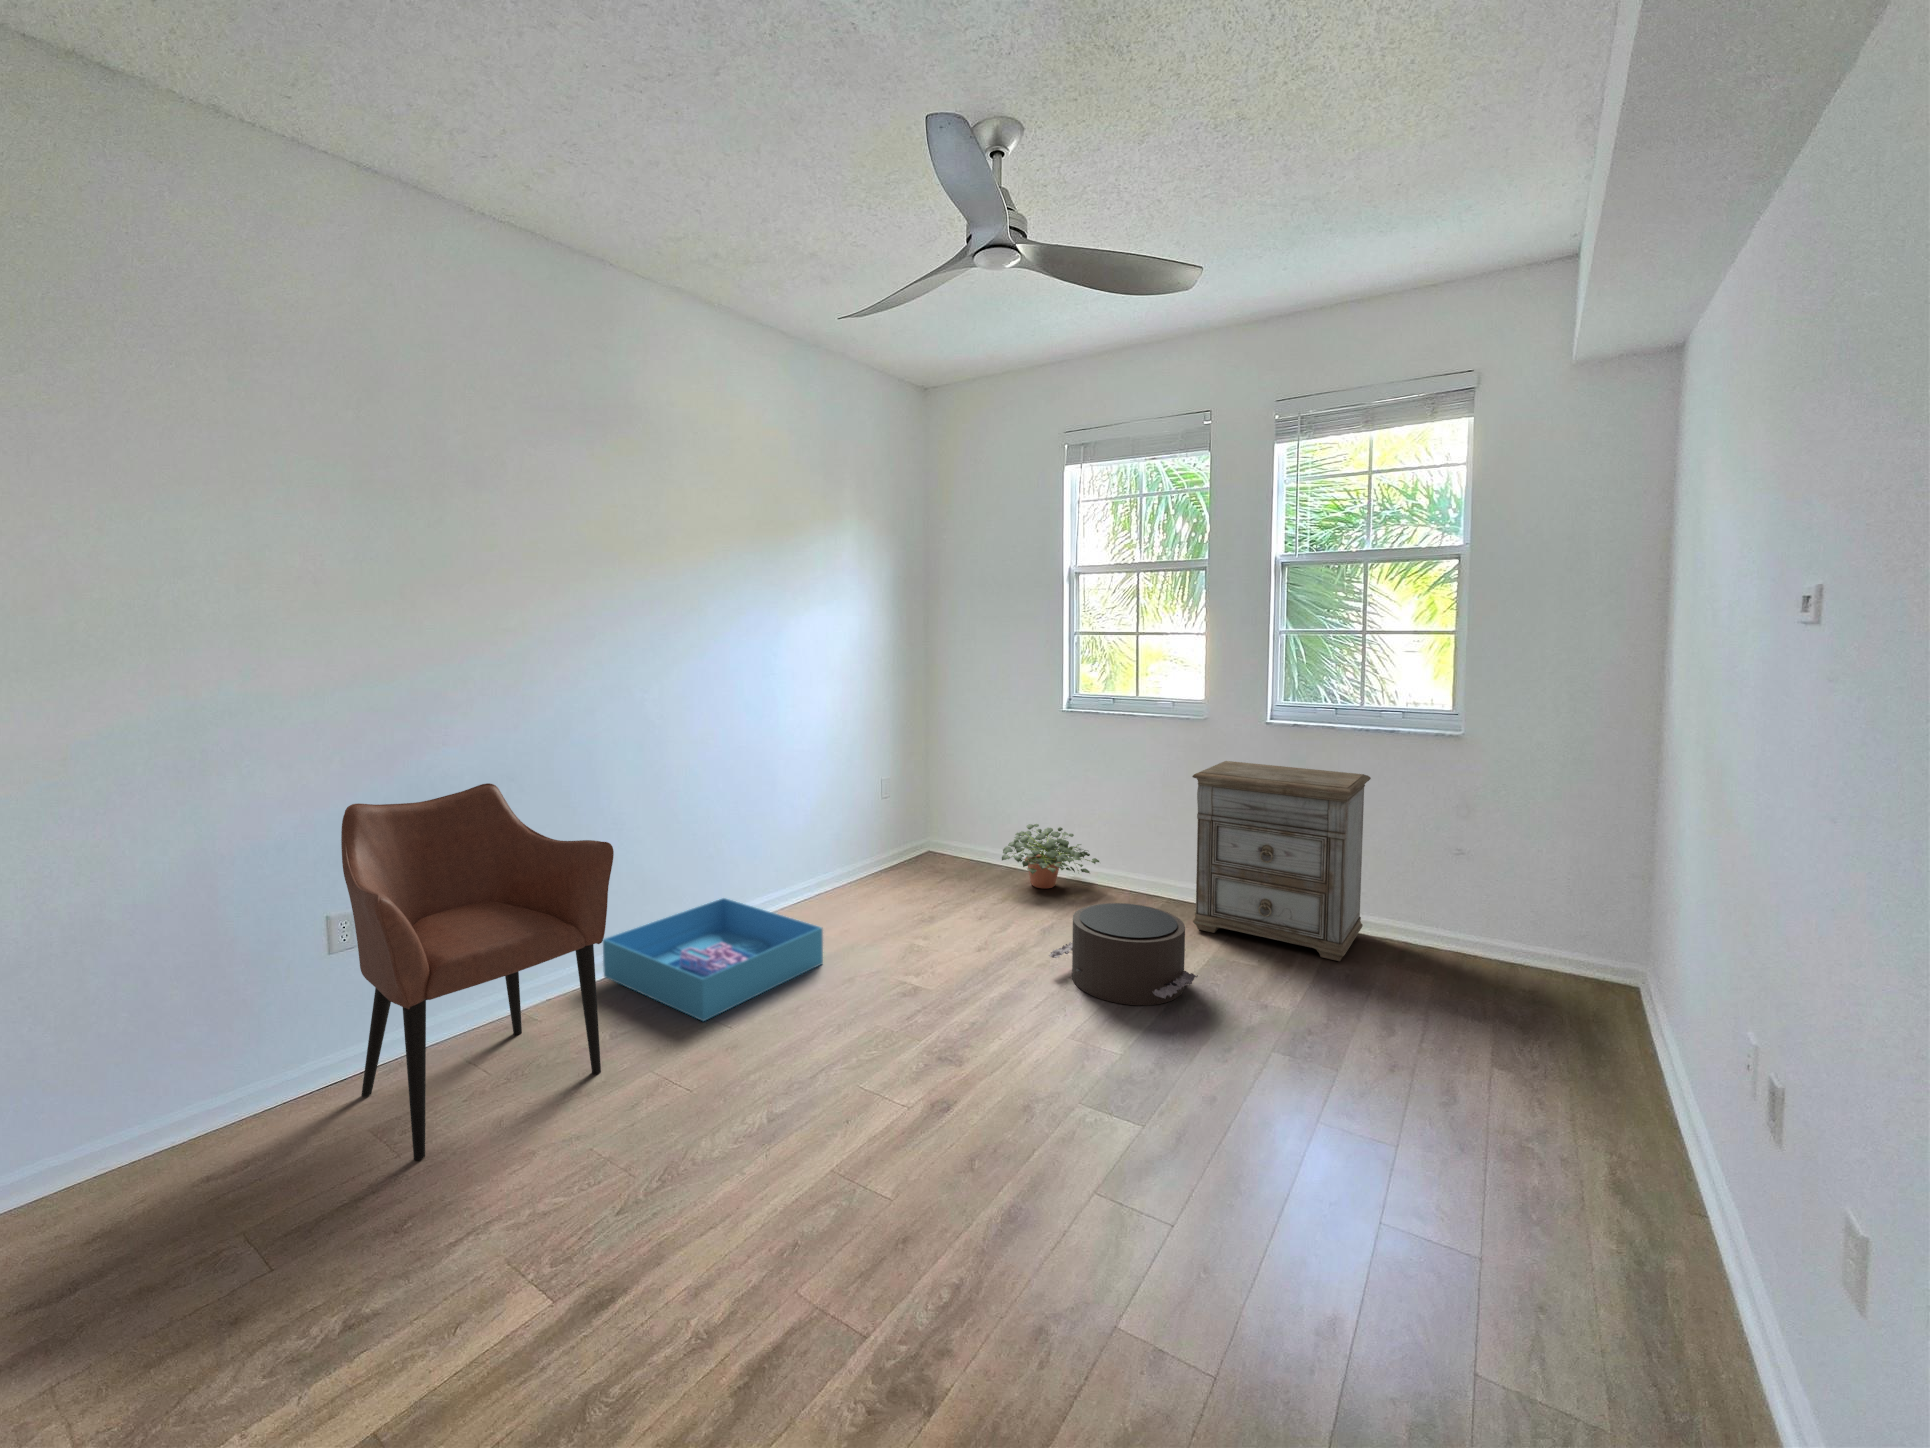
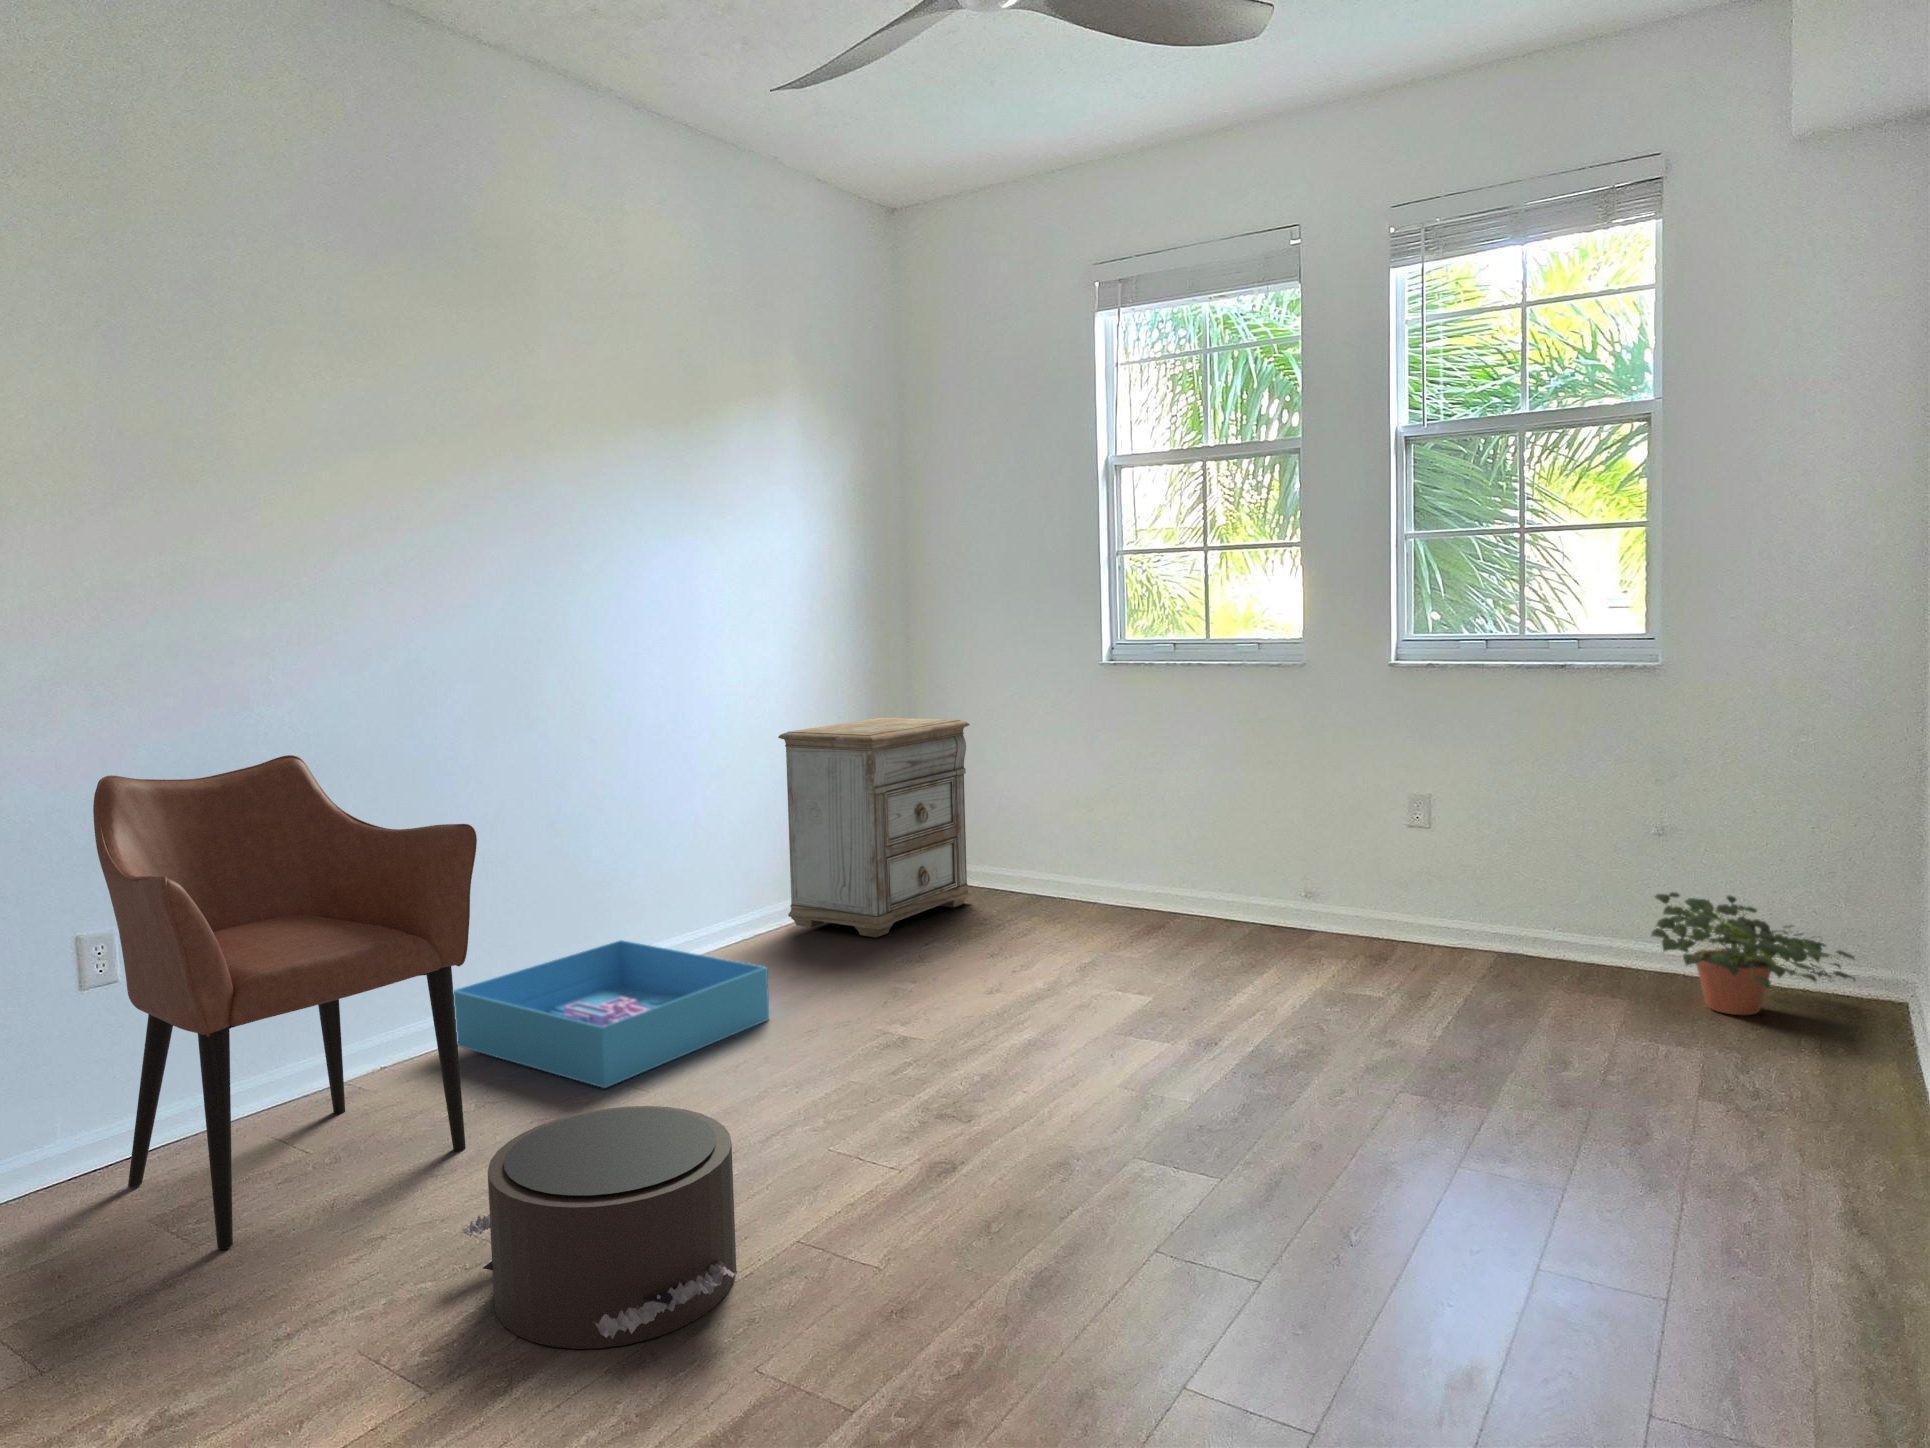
nightstand: present [1192,761,1371,961] -> present [778,718,971,937]
potted plant: present [1002,824,1099,888] -> present [1651,892,1856,1015]
pouf: present [1048,903,1198,1005] -> present [461,1106,738,1349]

